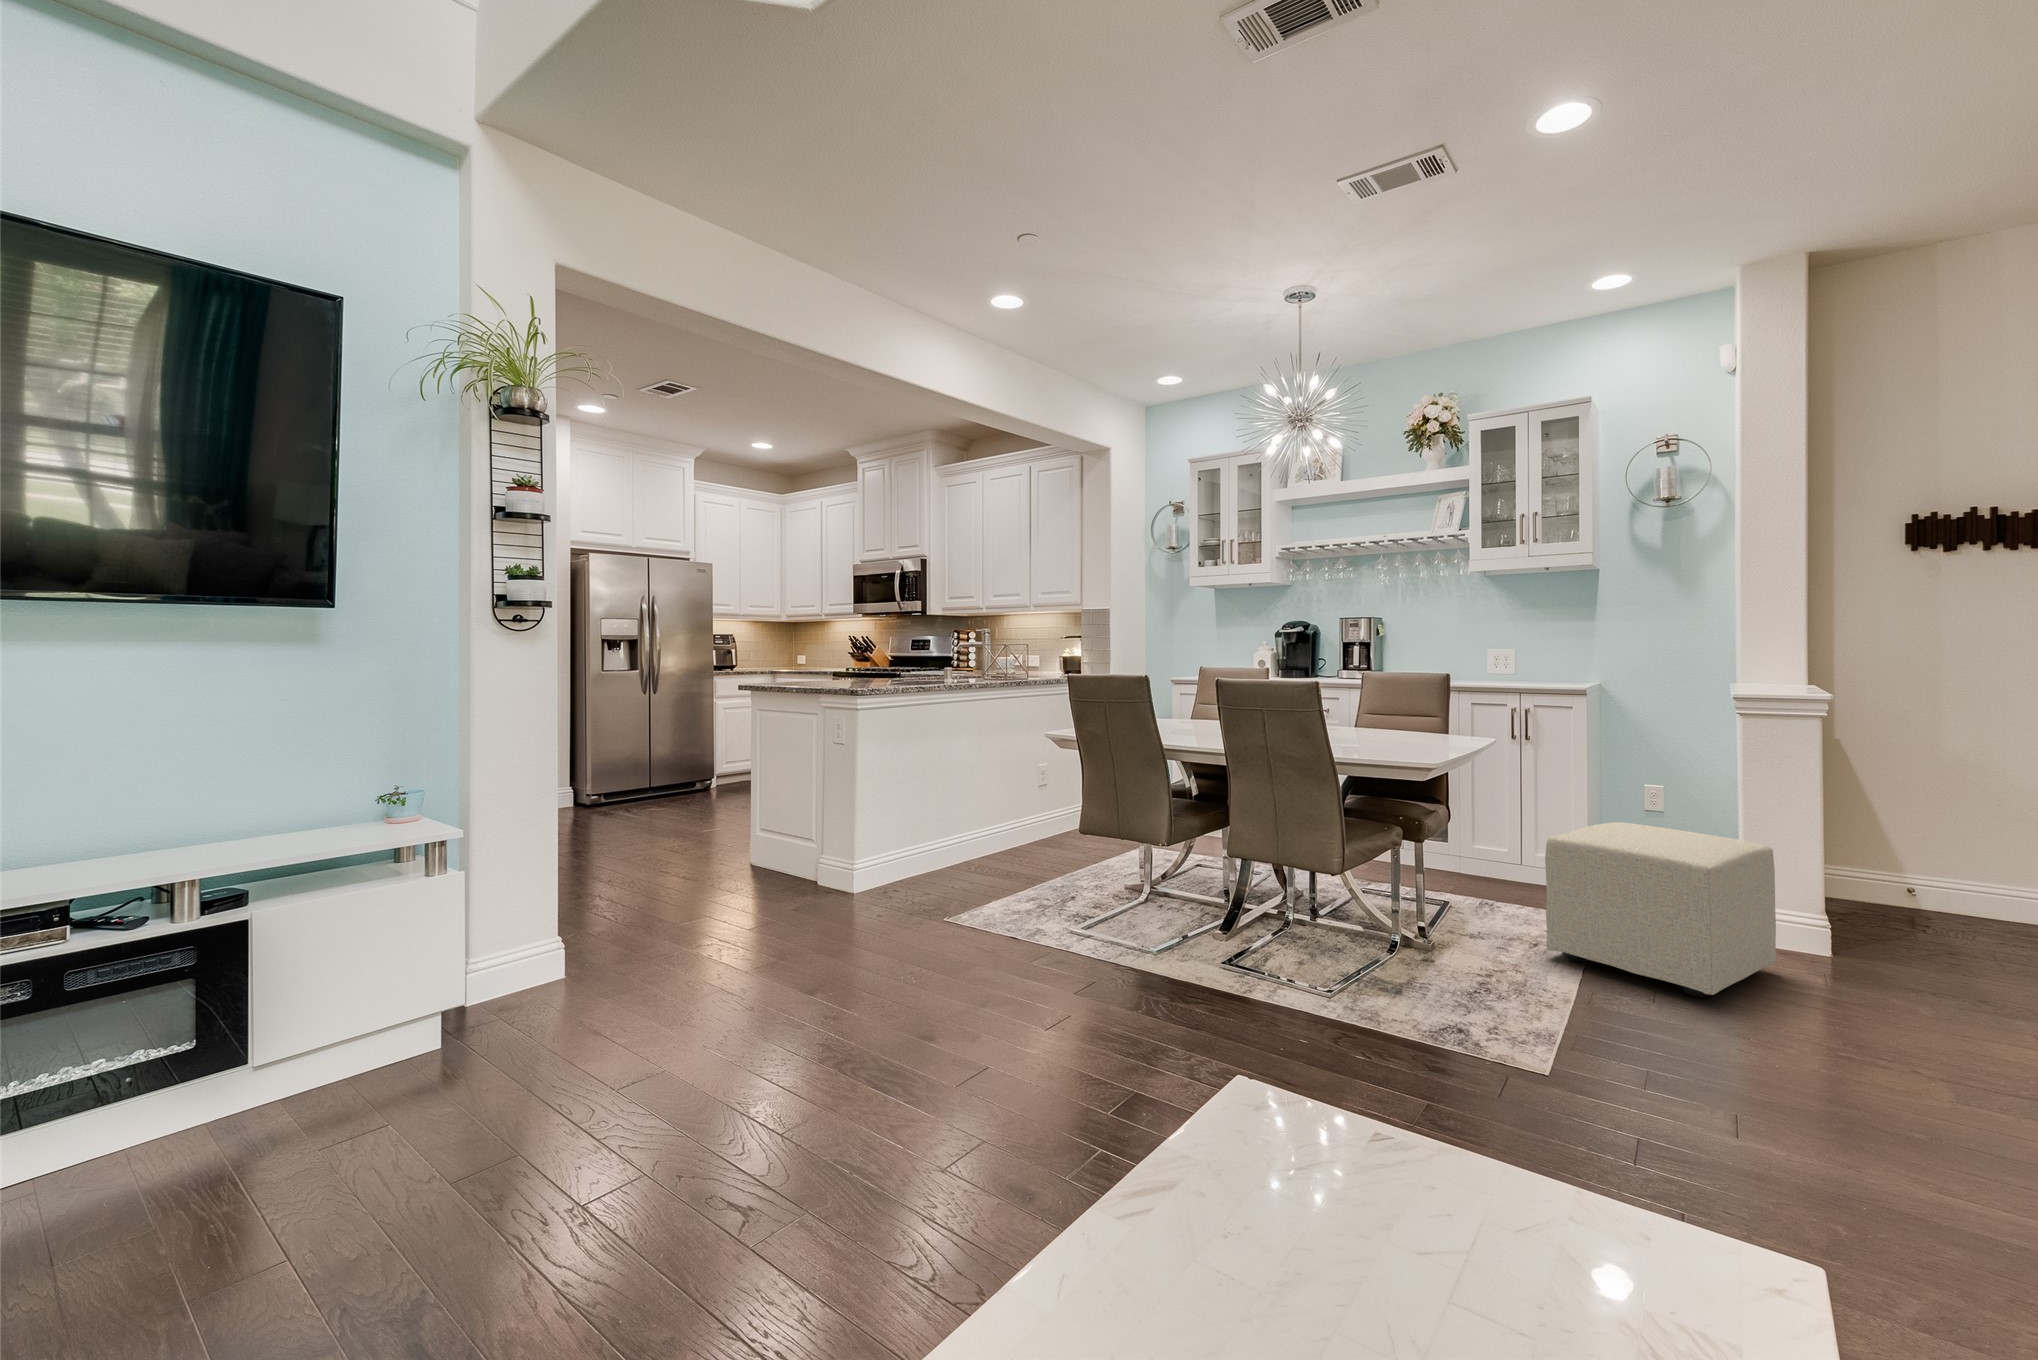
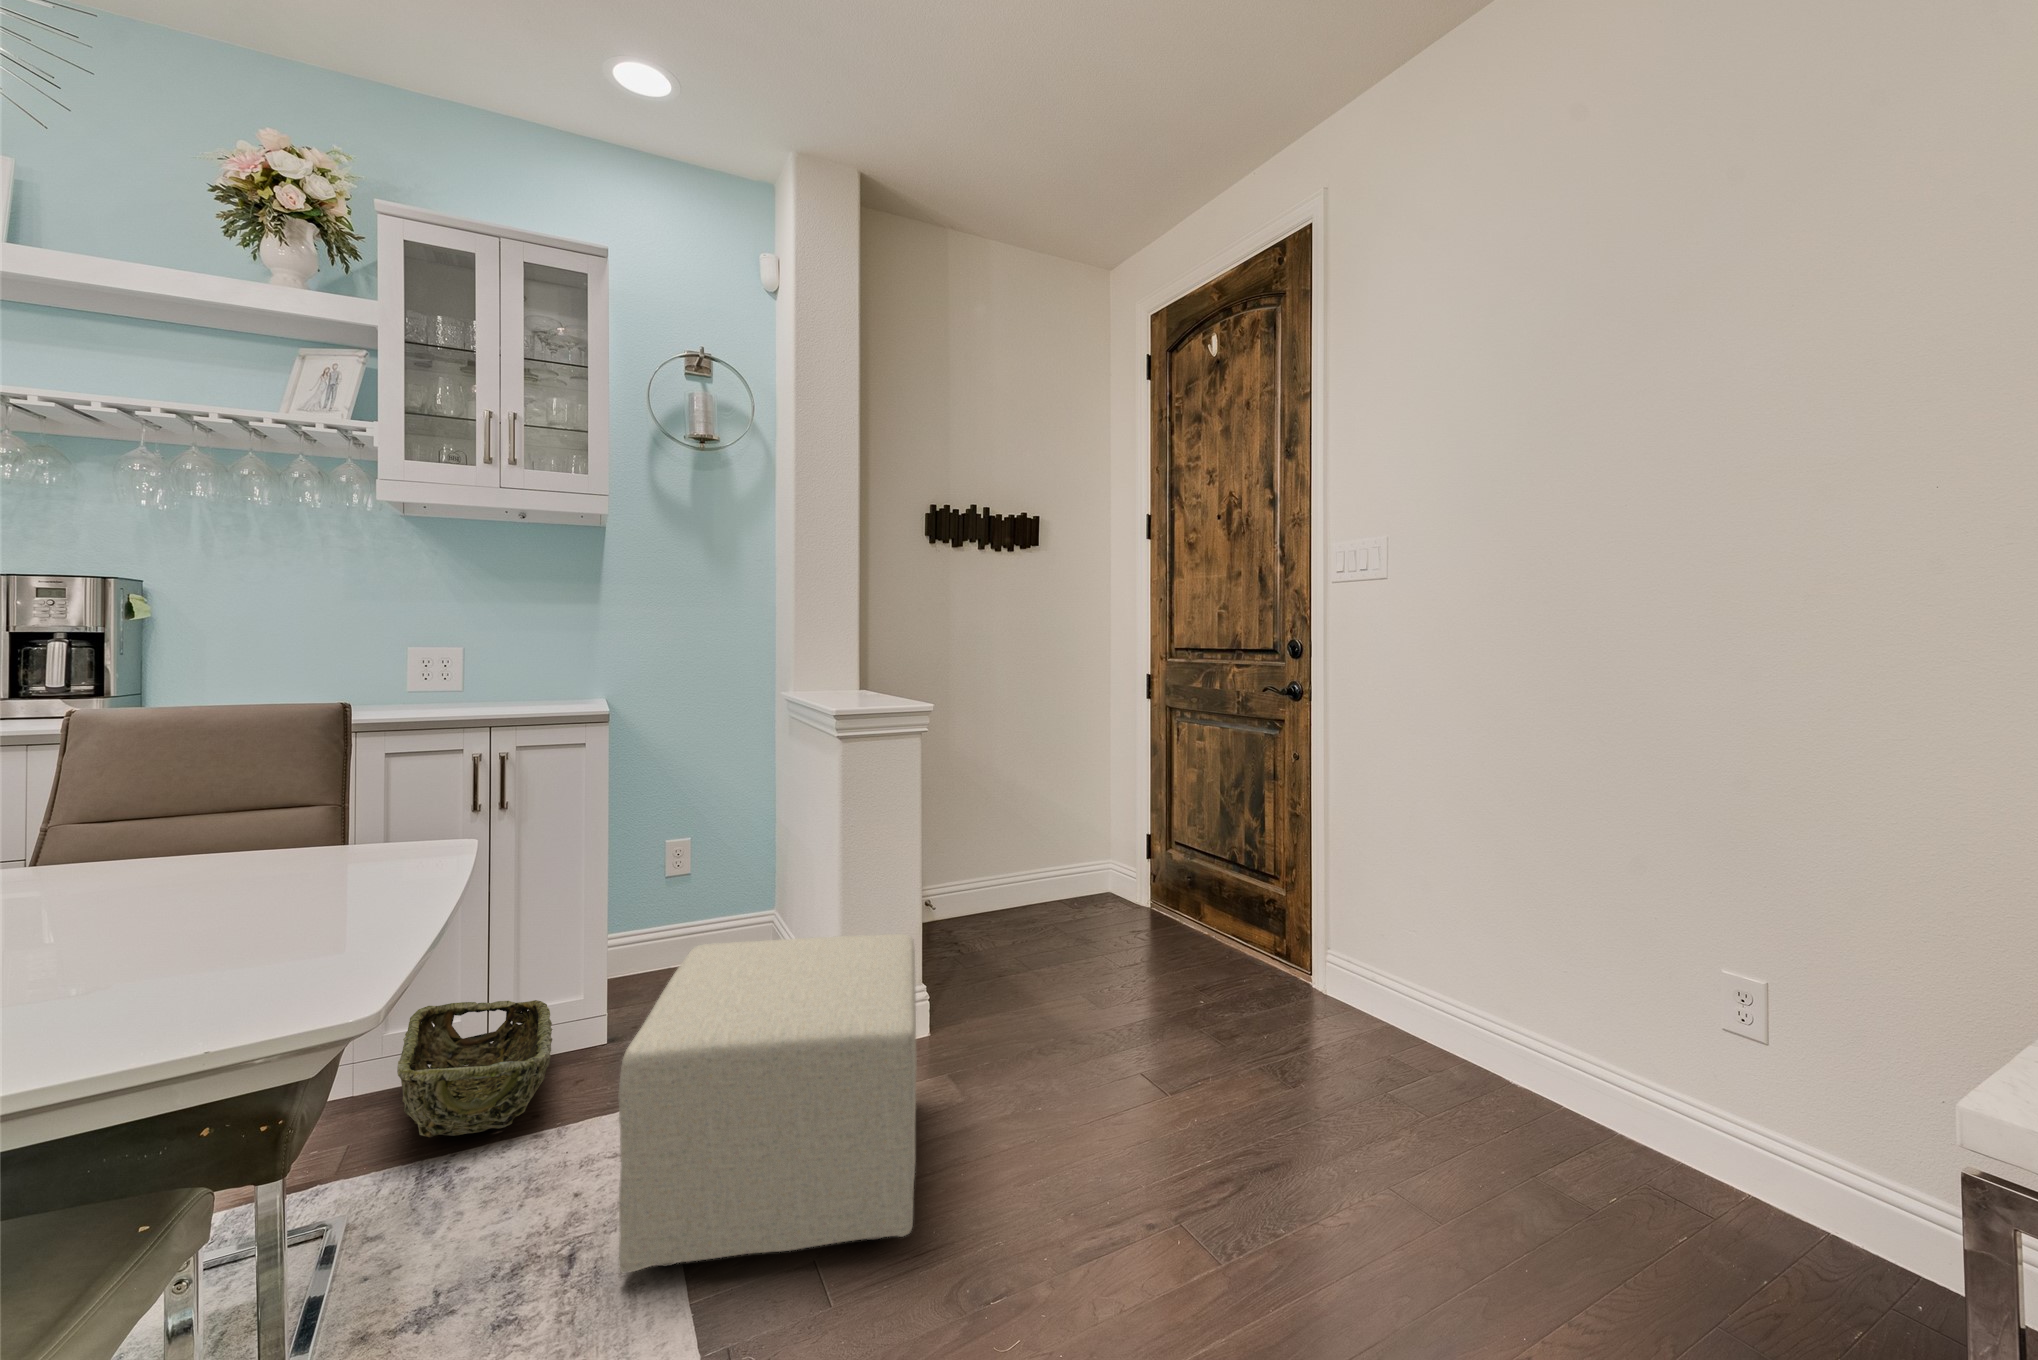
woven basket: none [1469,840,1550,903] -> present [397,1000,552,1137]

